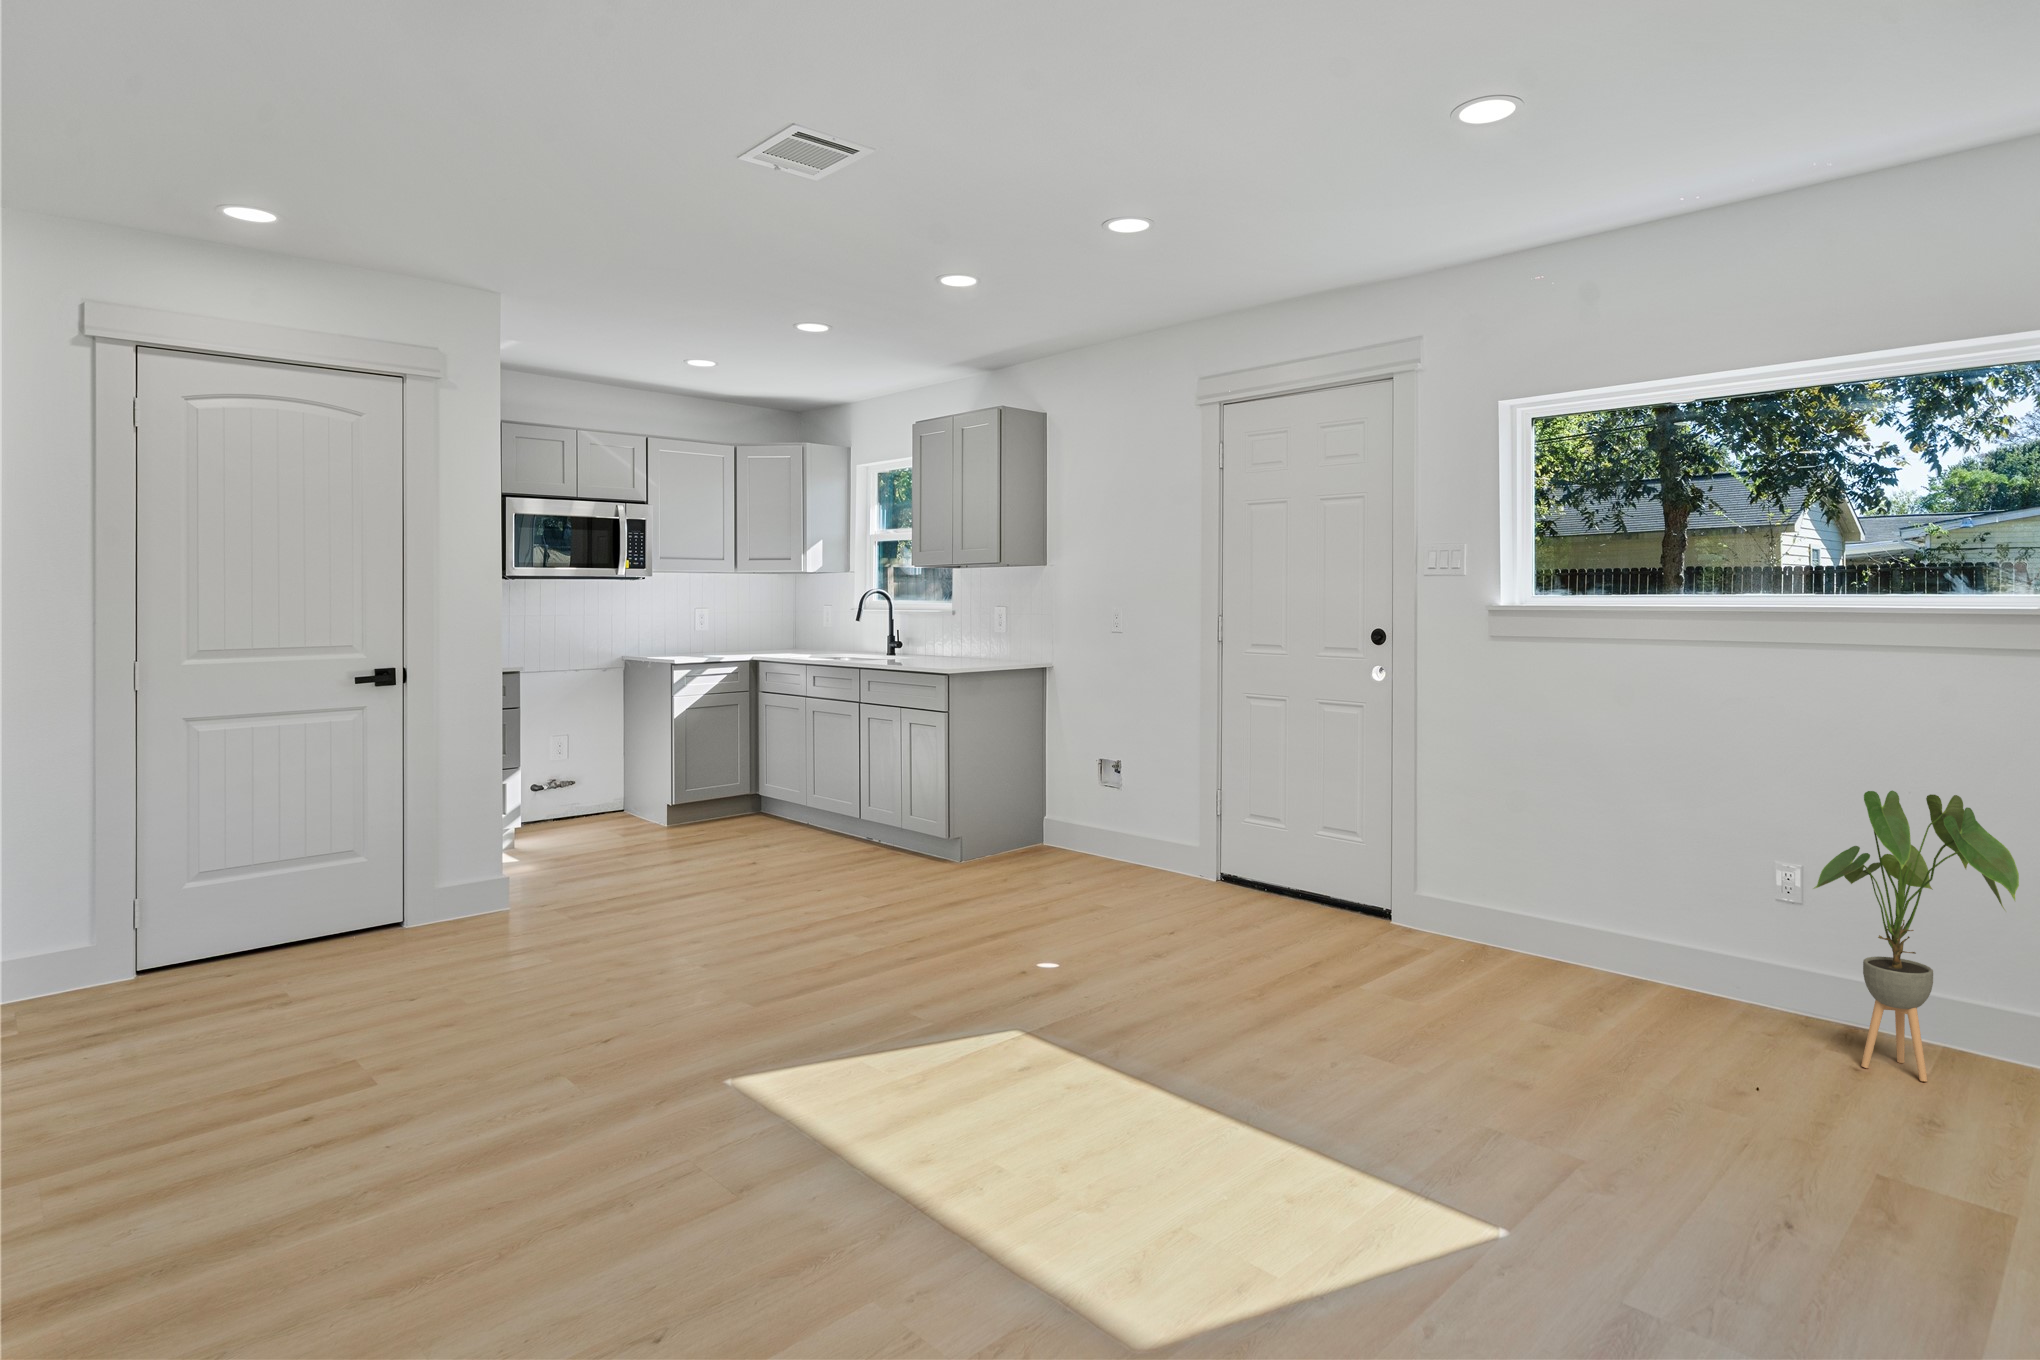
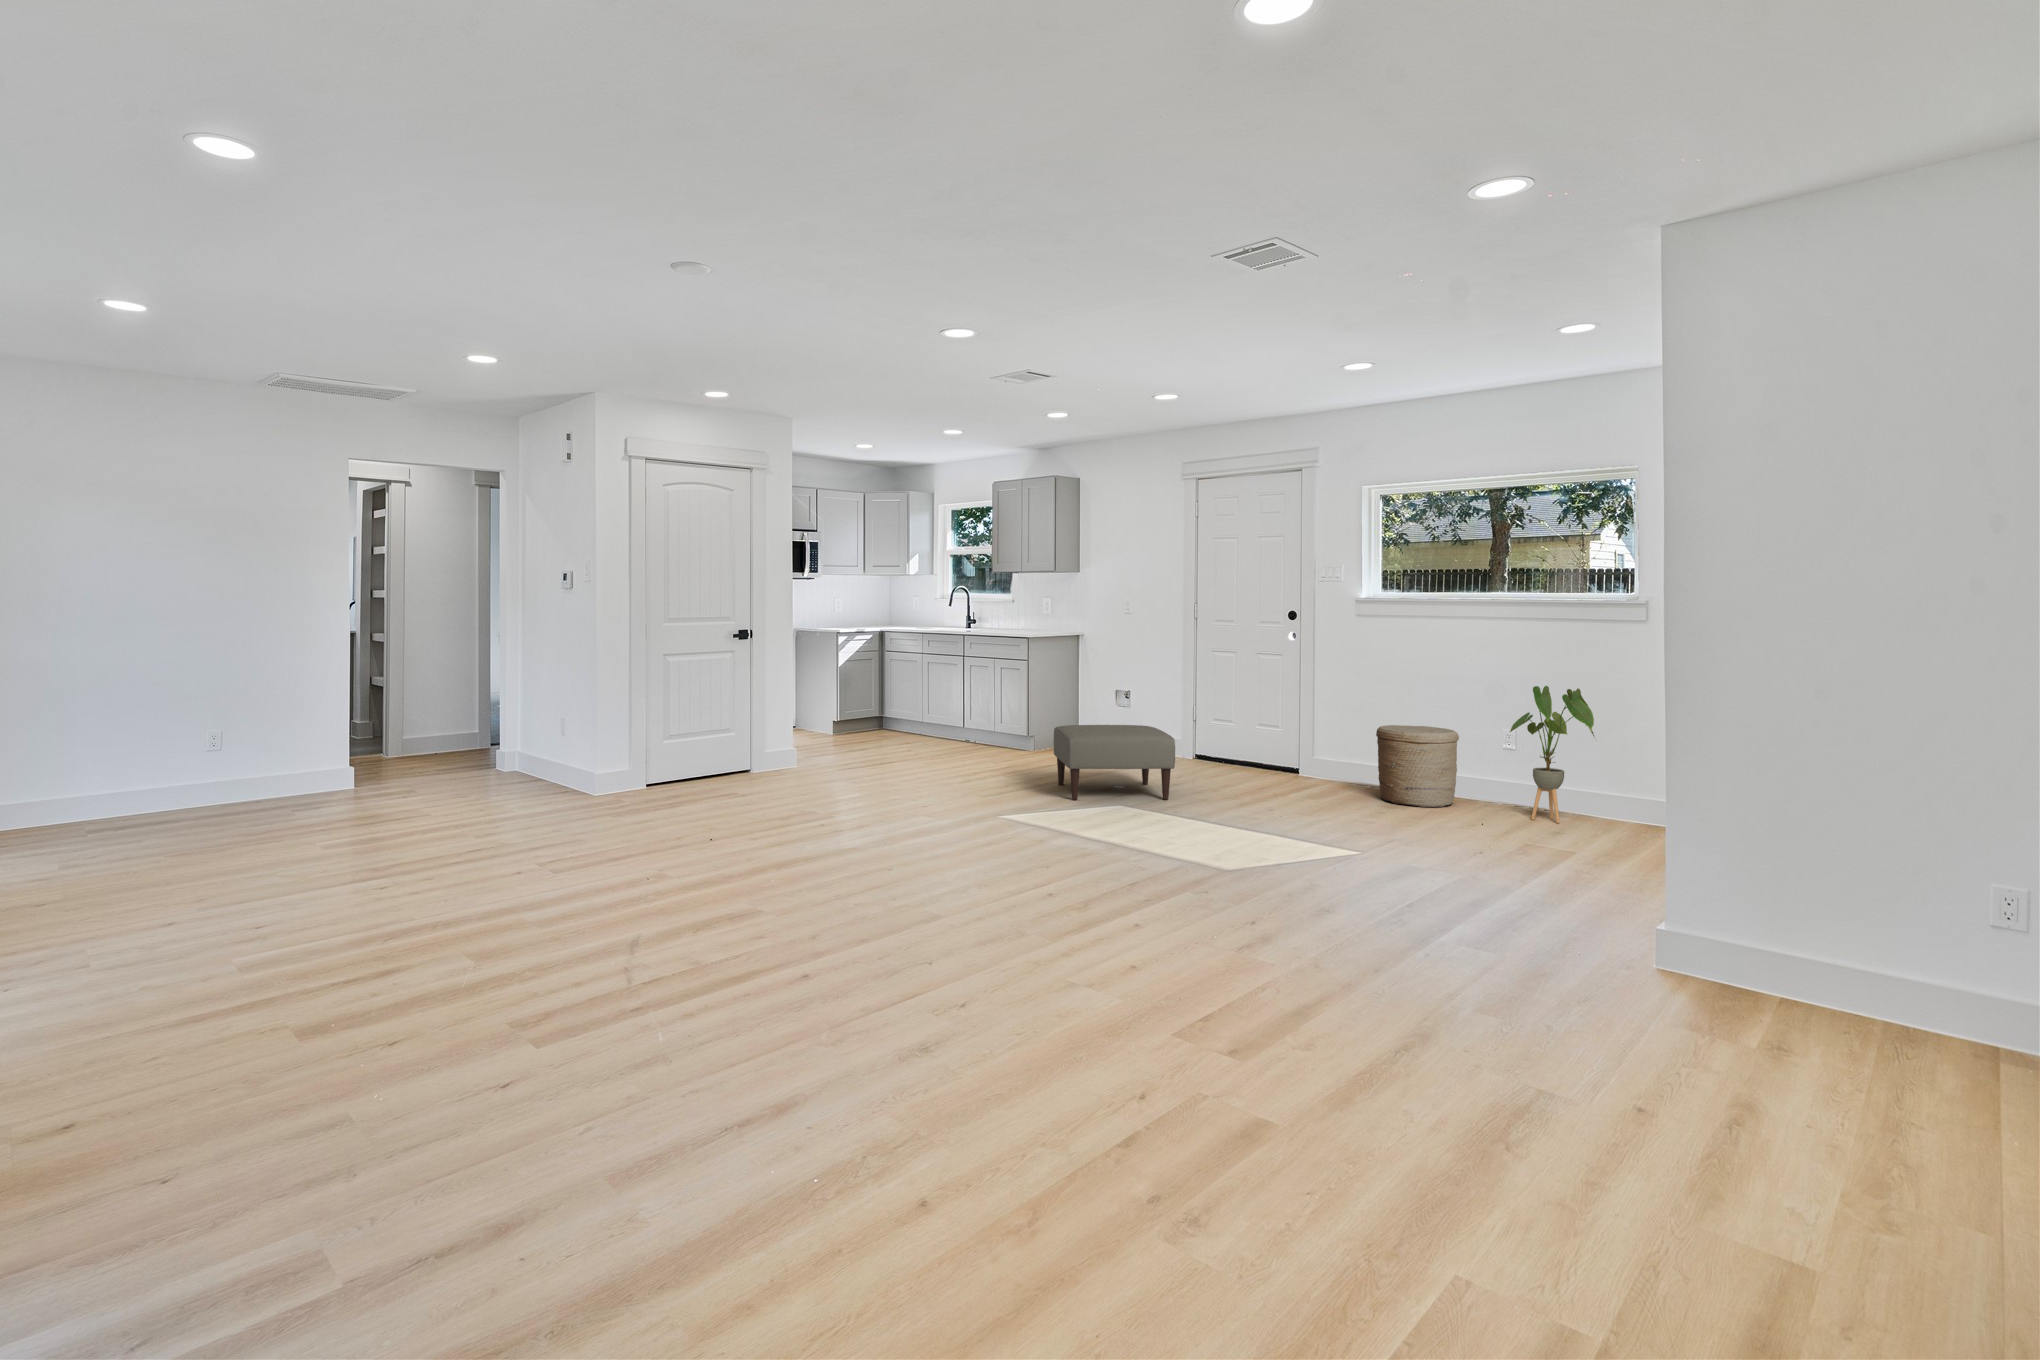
ottoman: none [930,846,1145,1014] -> present [1054,725,1175,800]
woven basket: none [1534,848,1696,1023] -> present [1376,725,1459,807]

